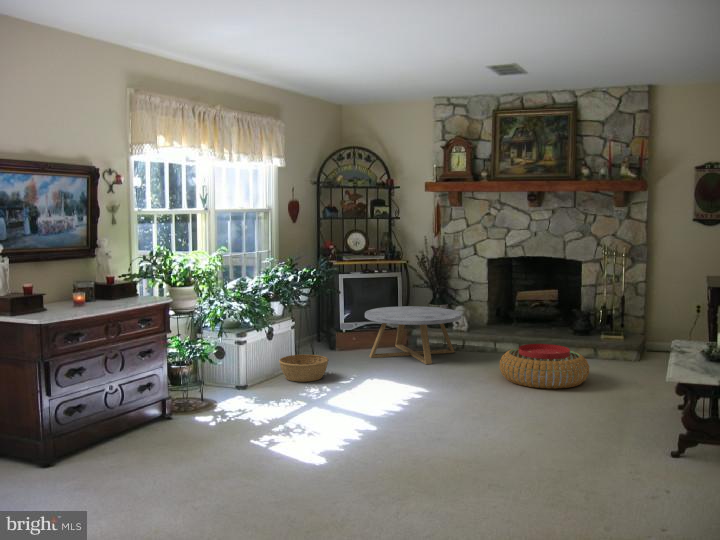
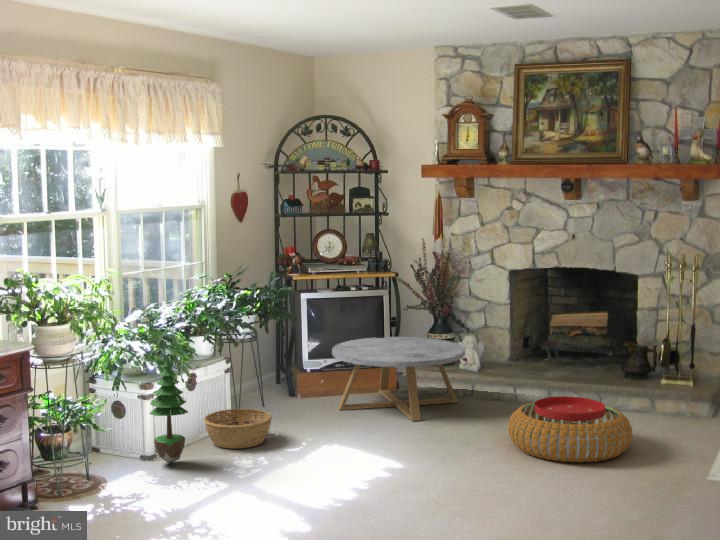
potted tree: none [244,313,273,391] -> present [150,357,188,464]

